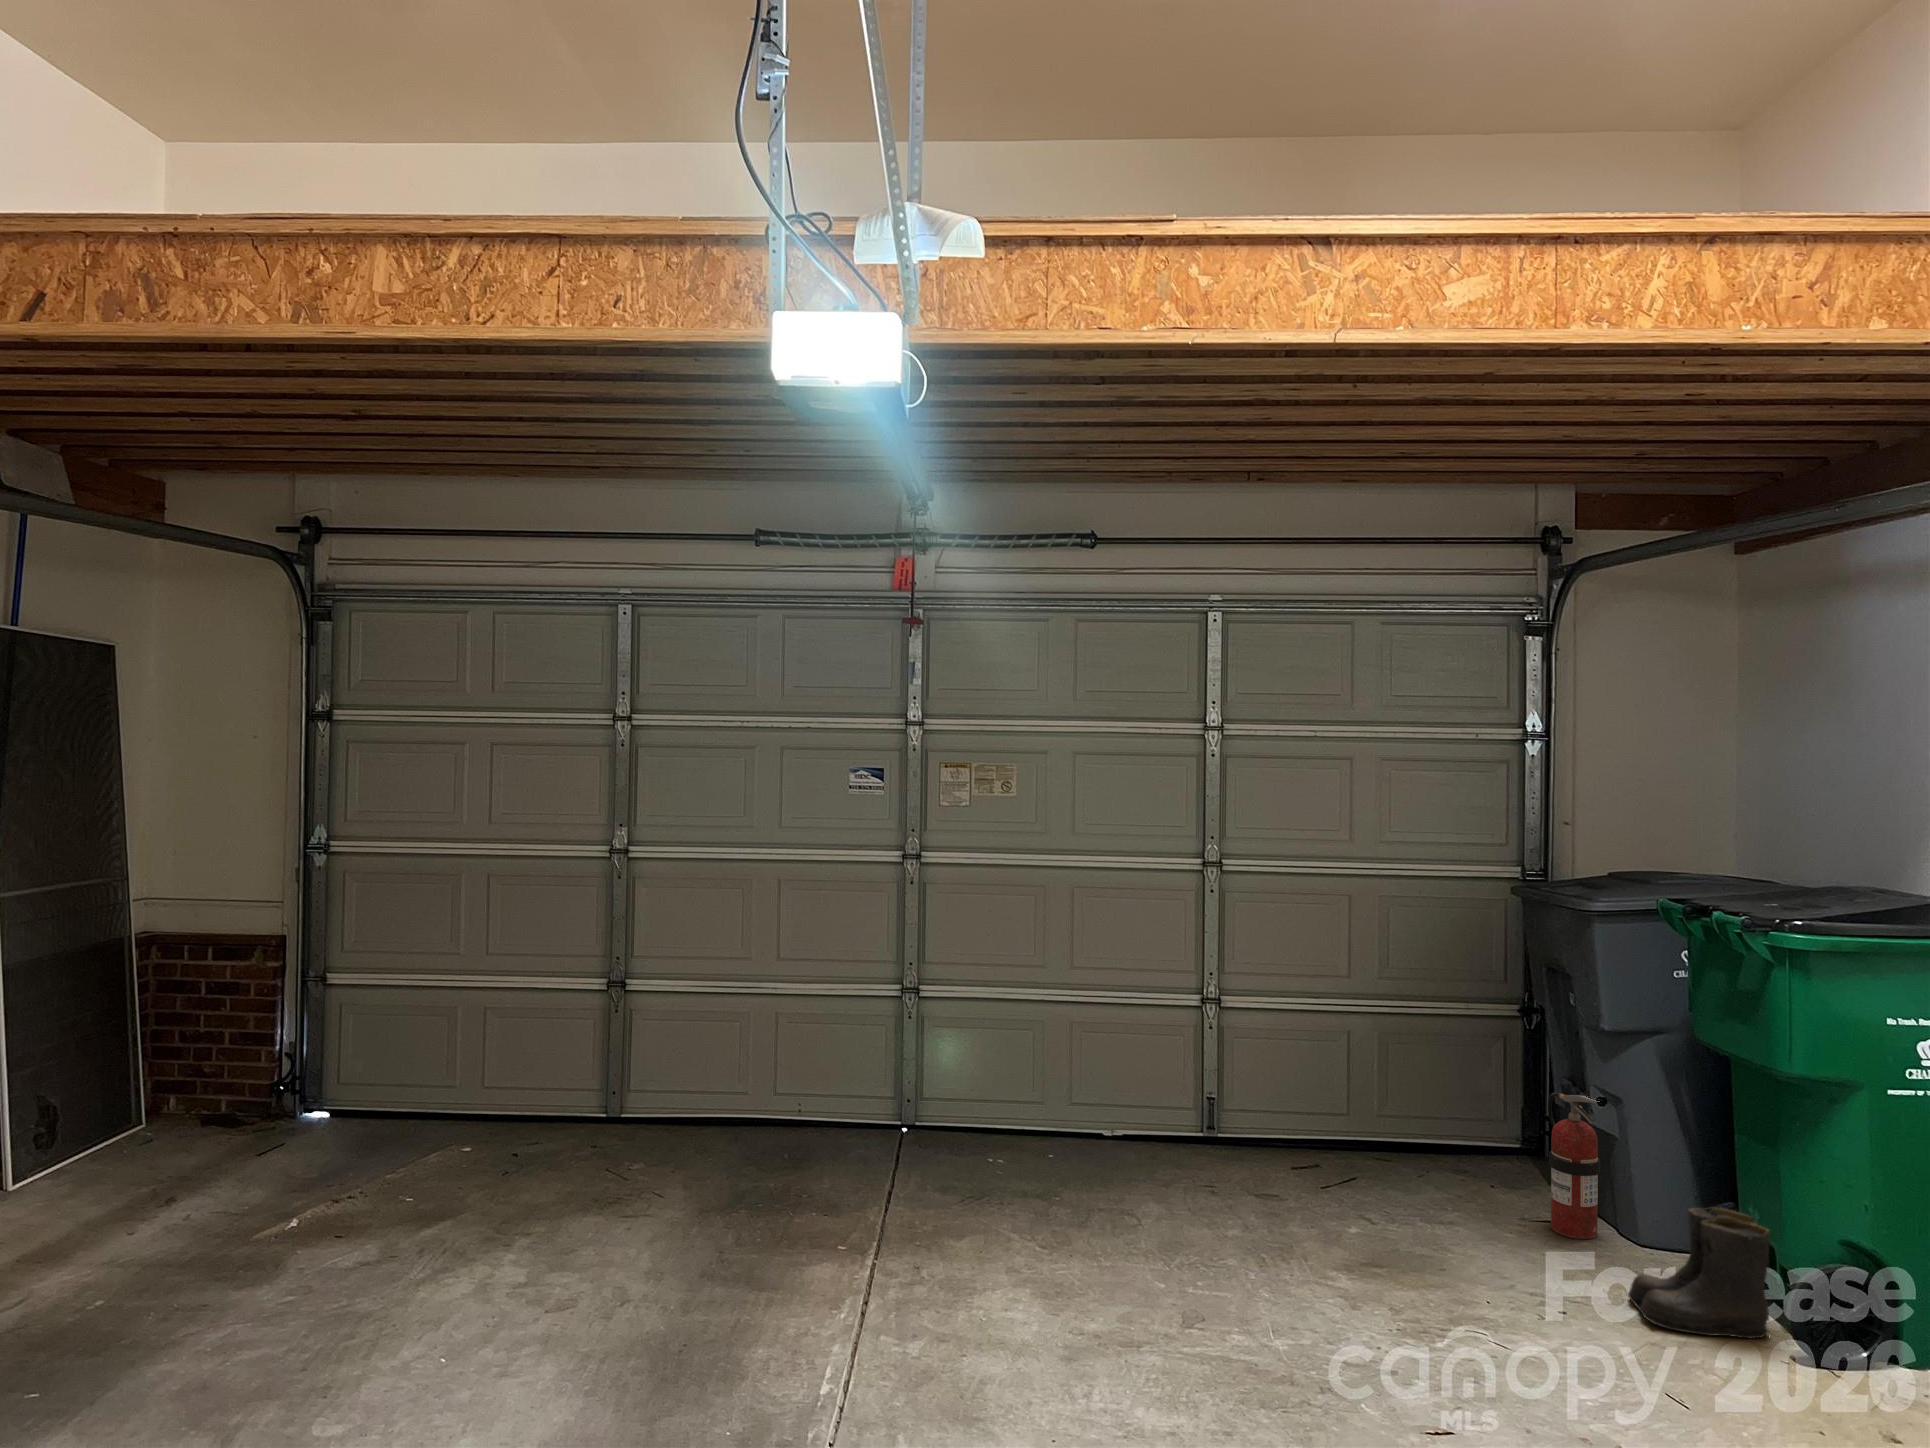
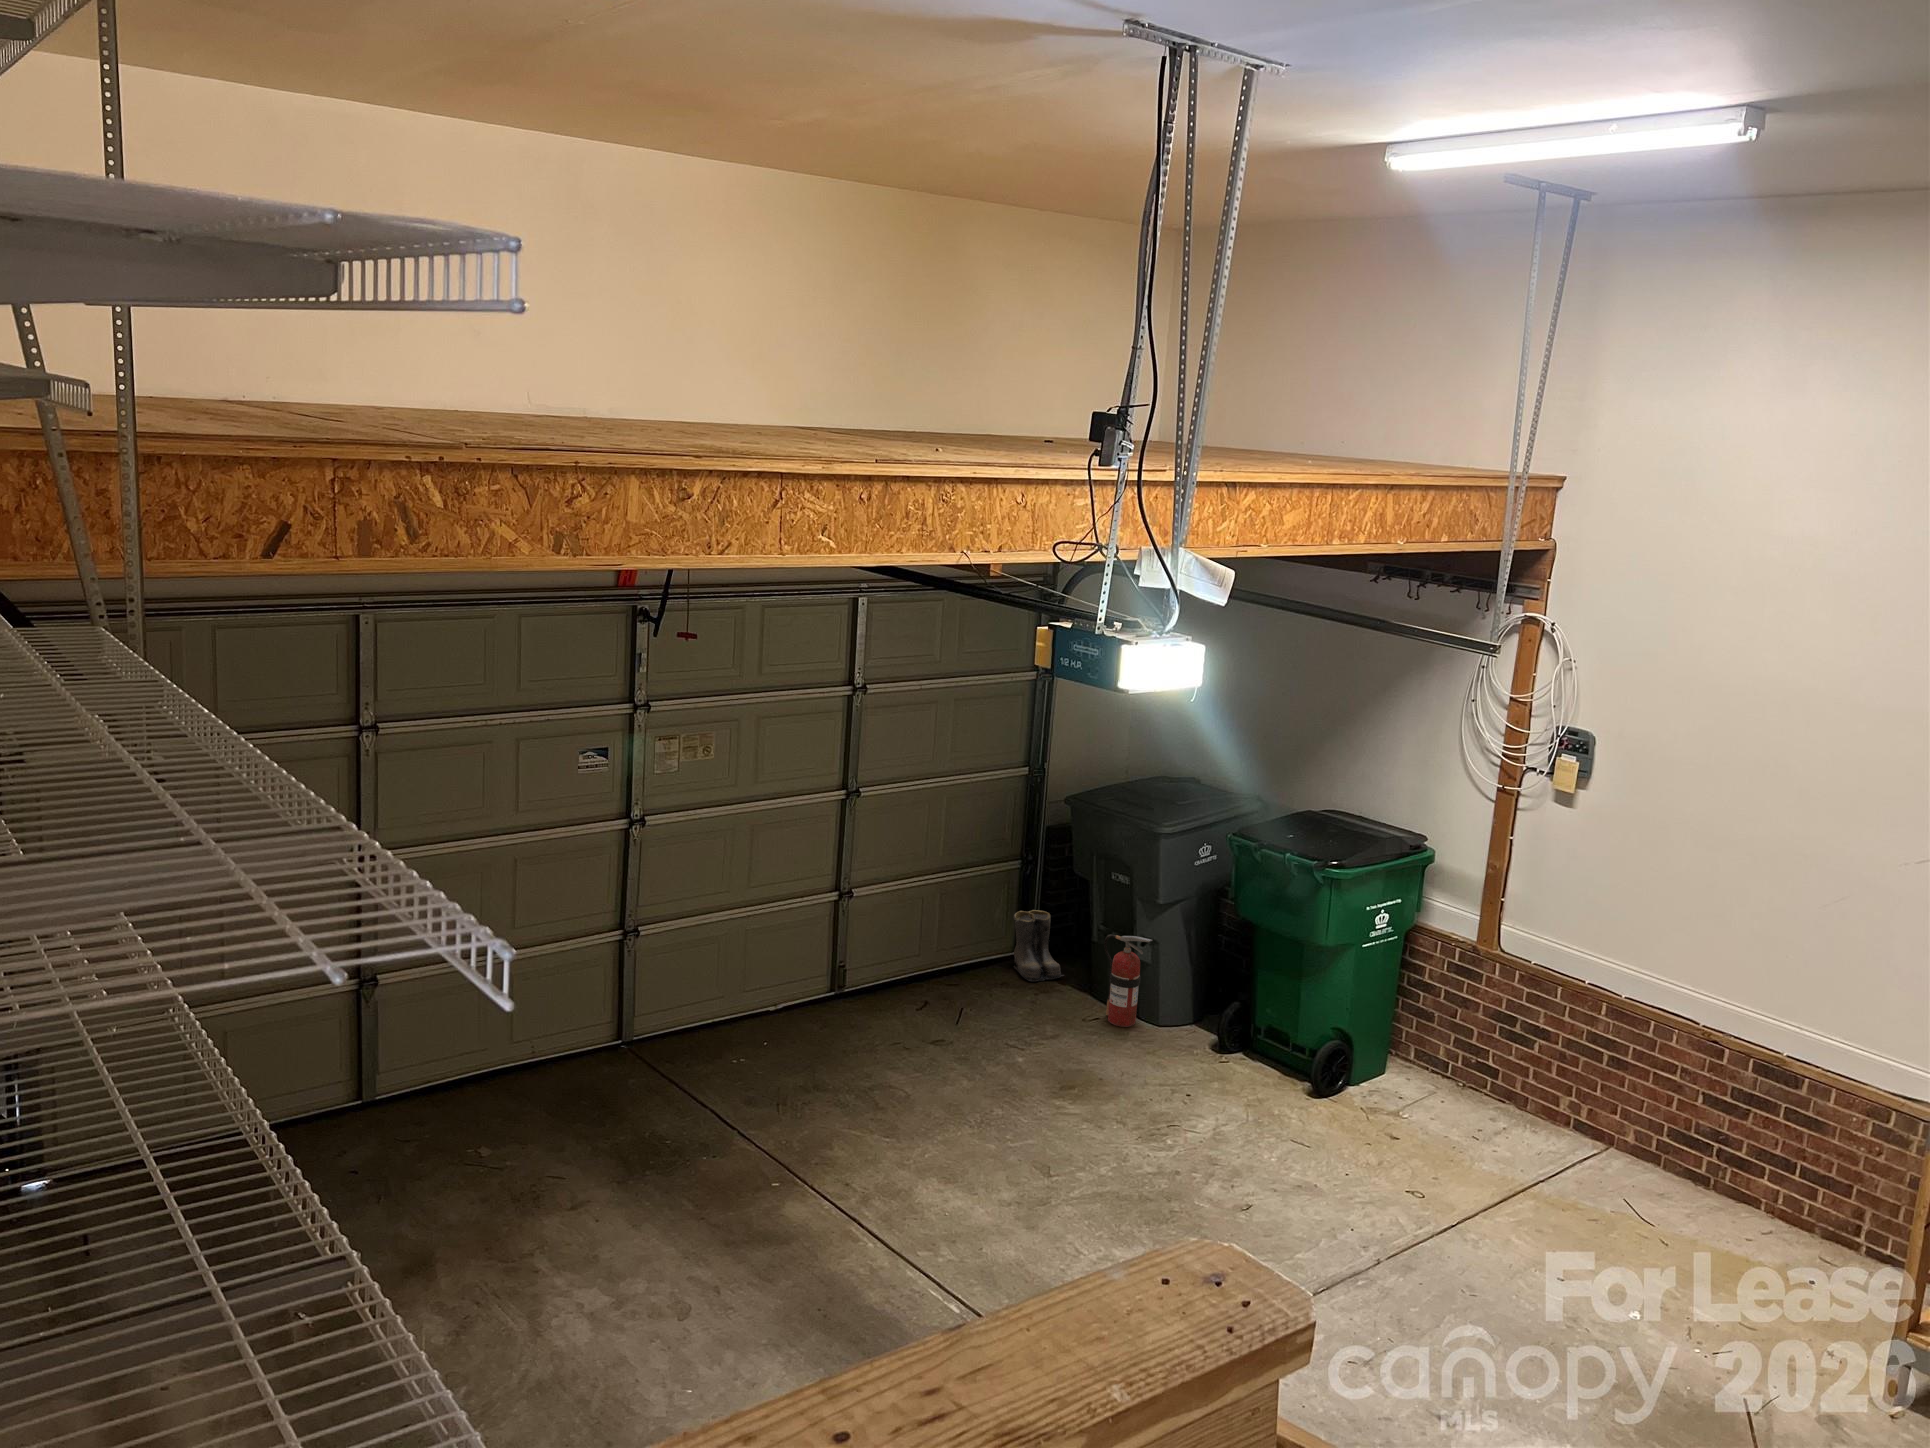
boots: present [1628,1208,1769,1338] -> present [1013,910,1064,982]

